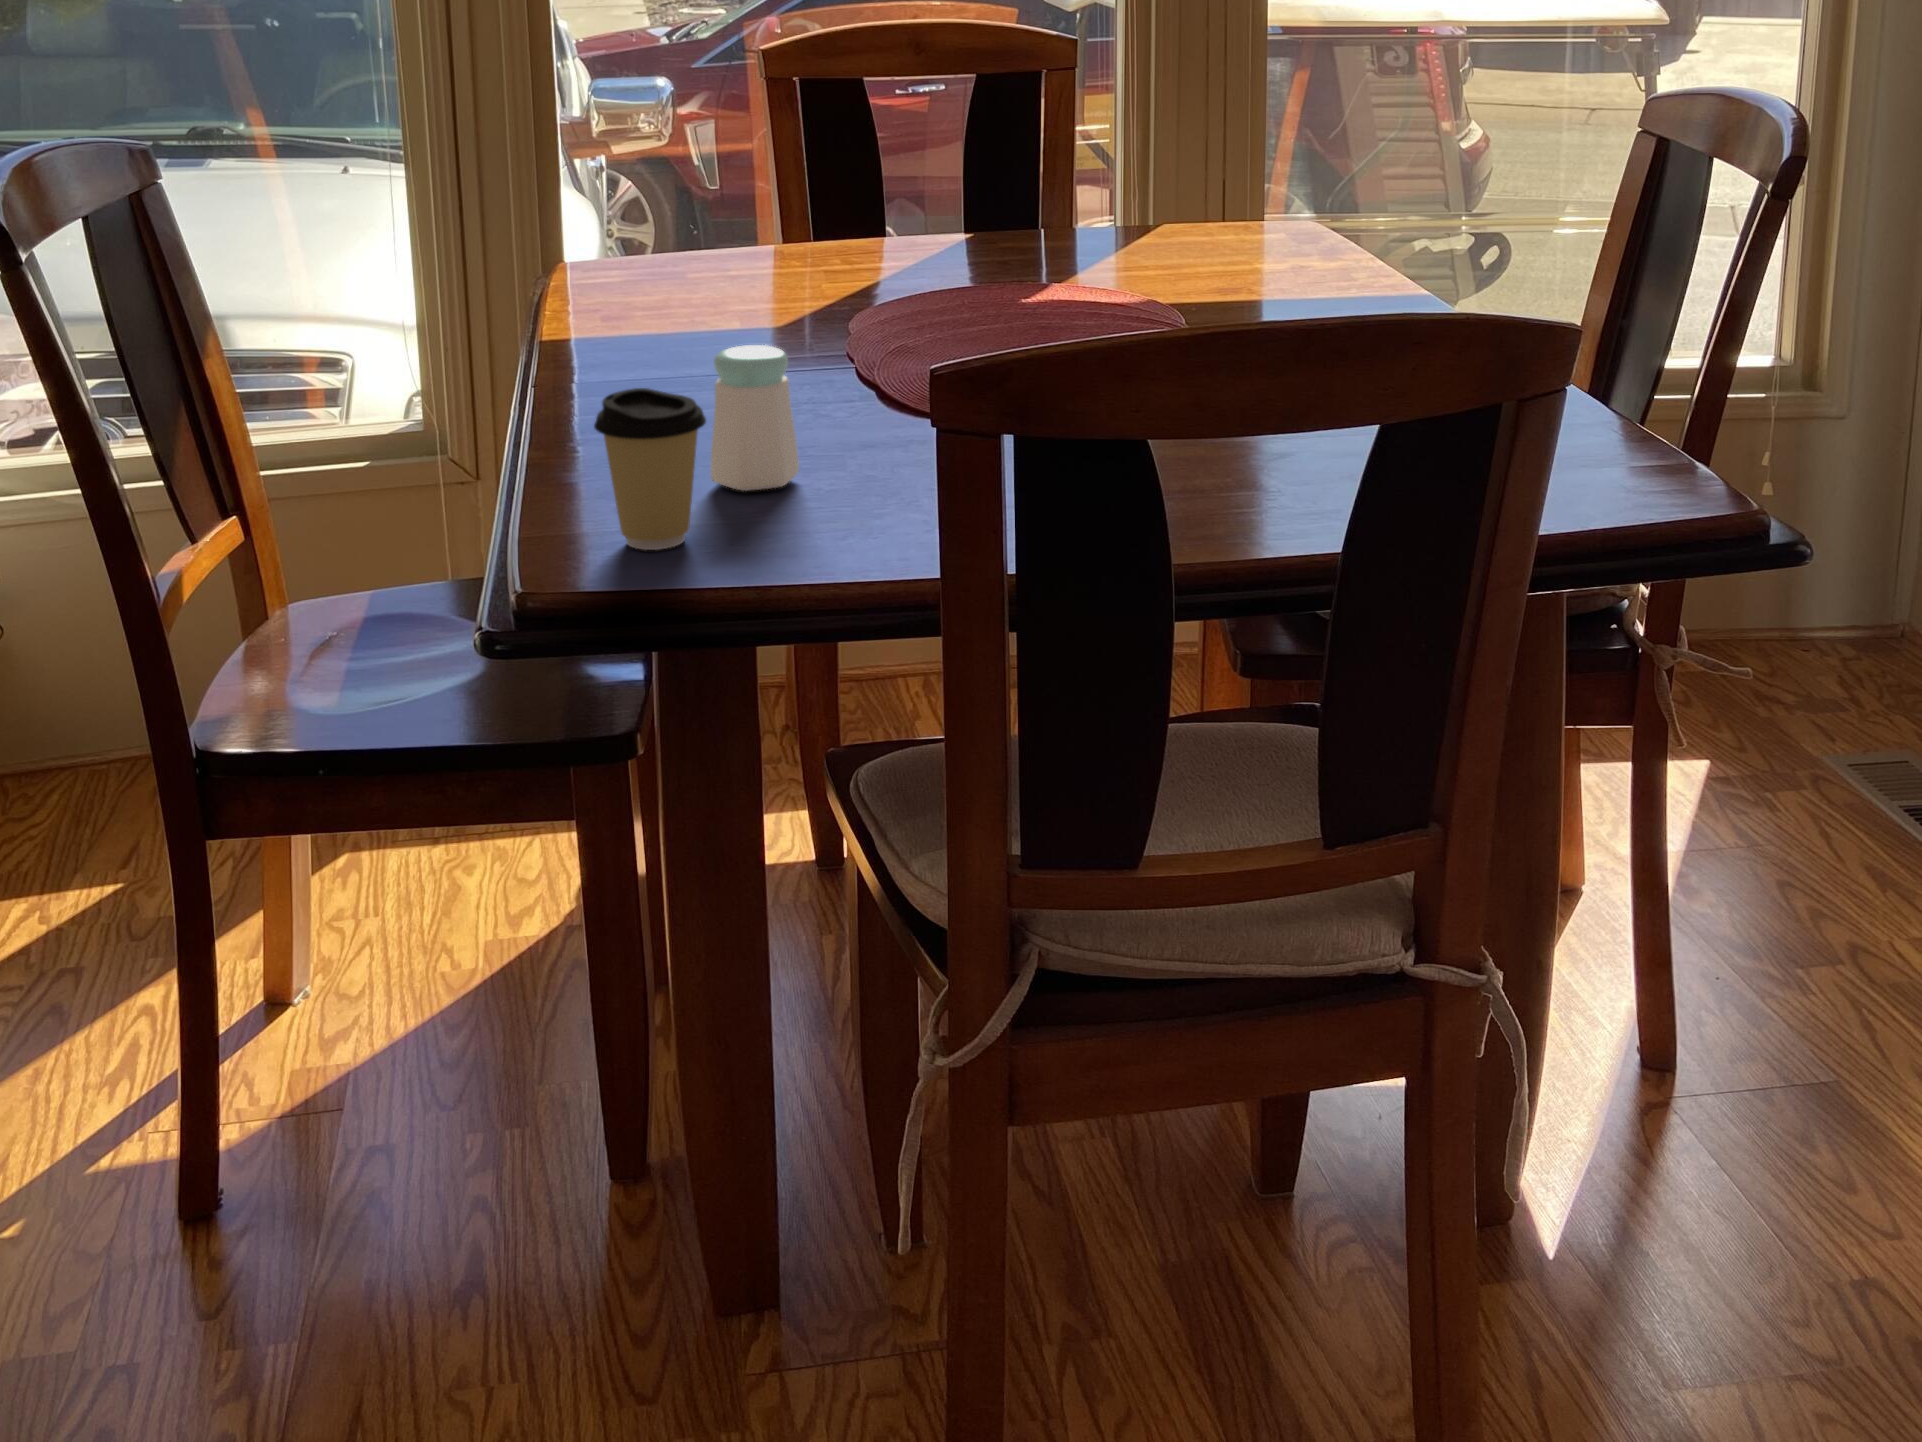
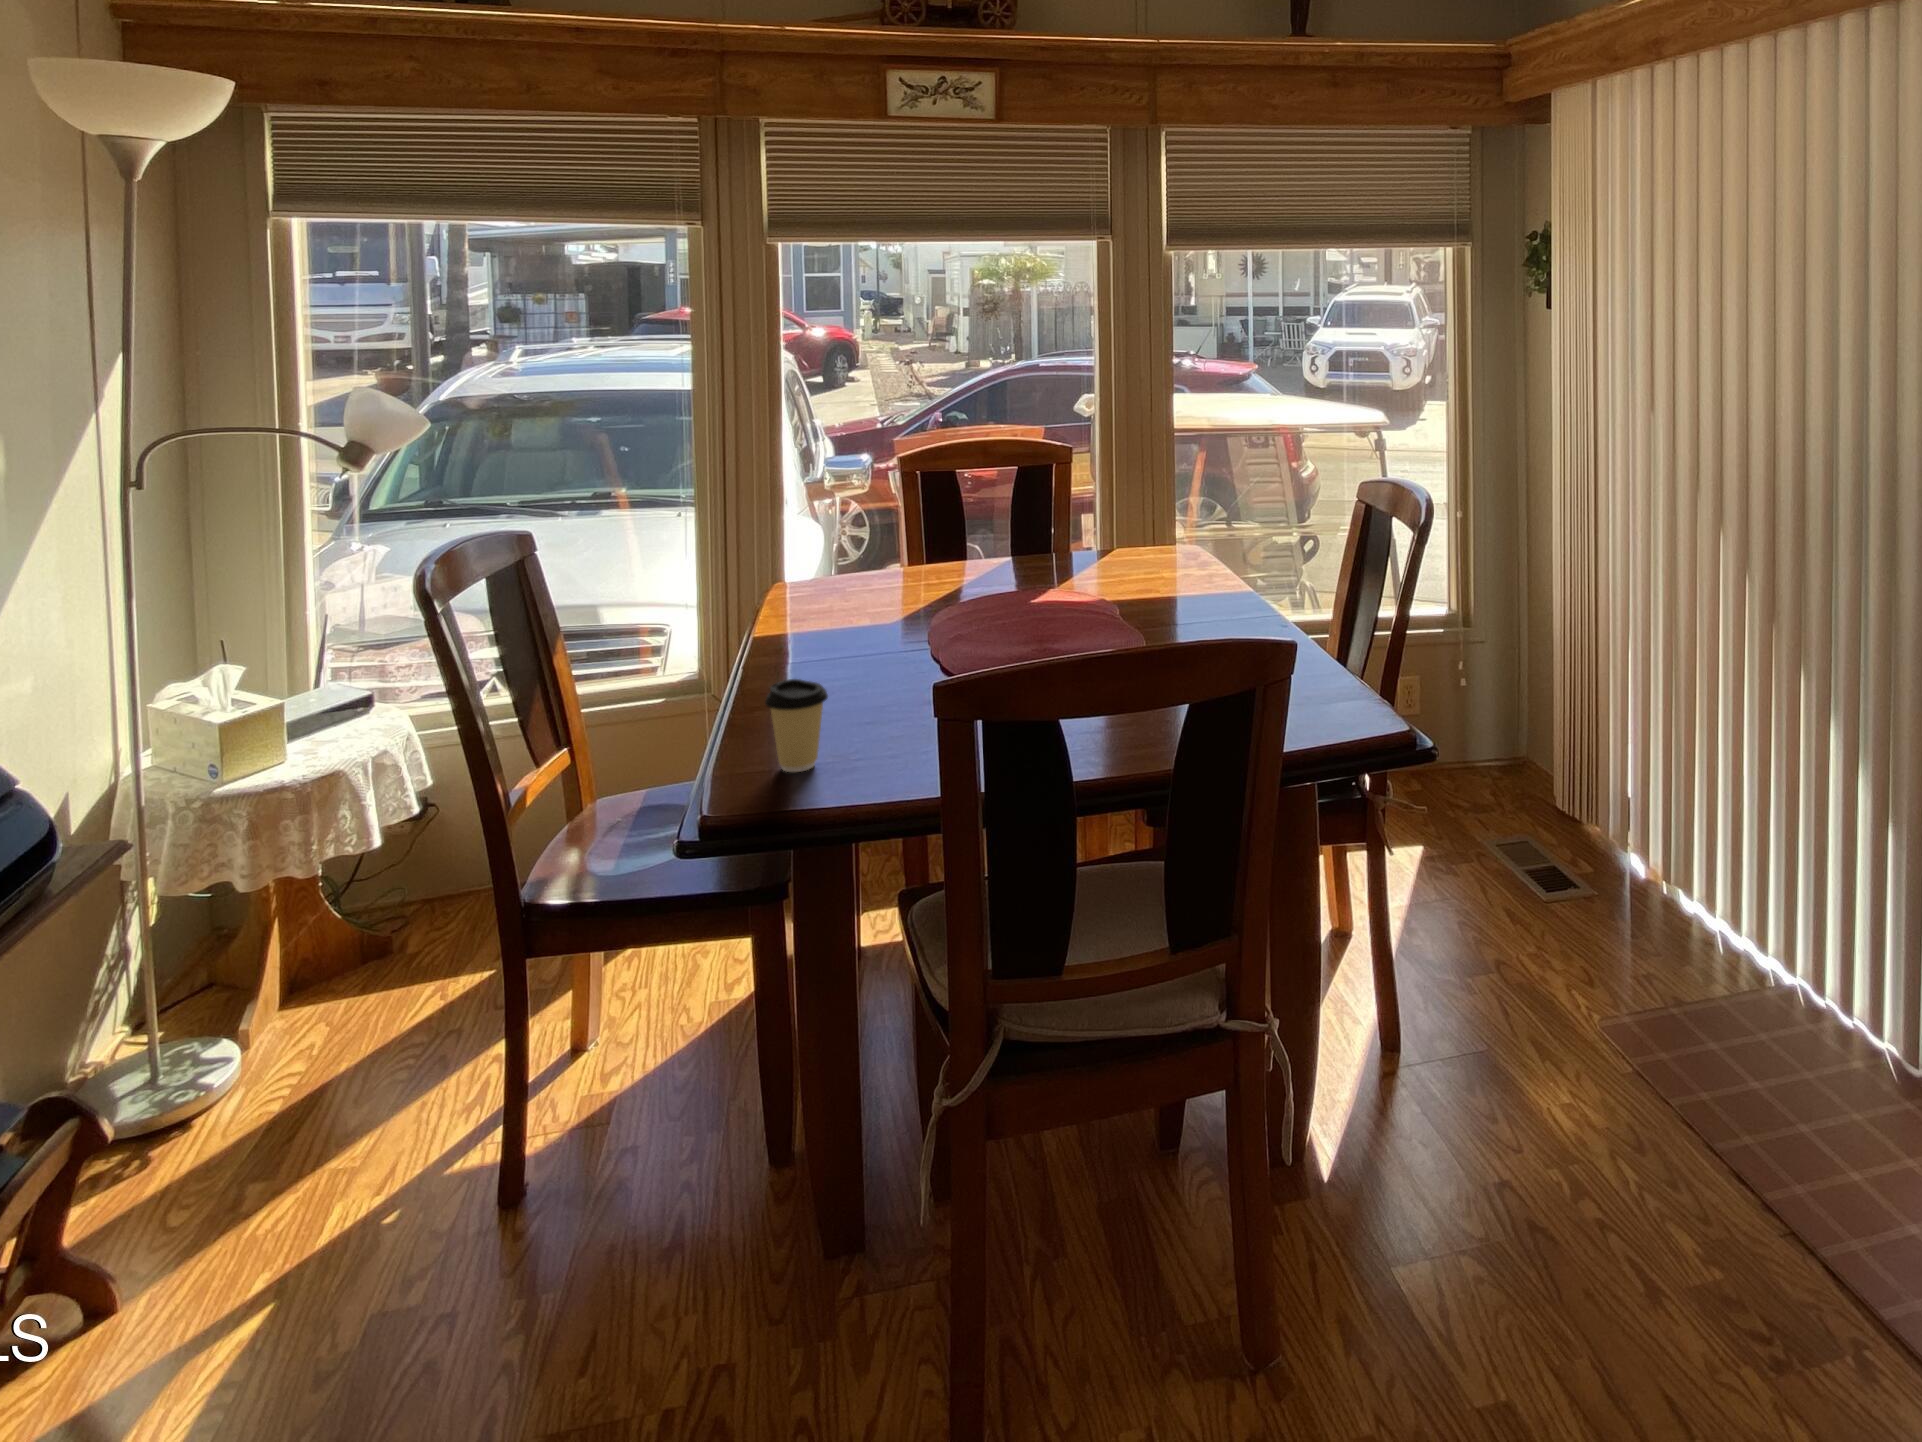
salt shaker: present [711,345,799,491] -> none [835,649,885,733]

